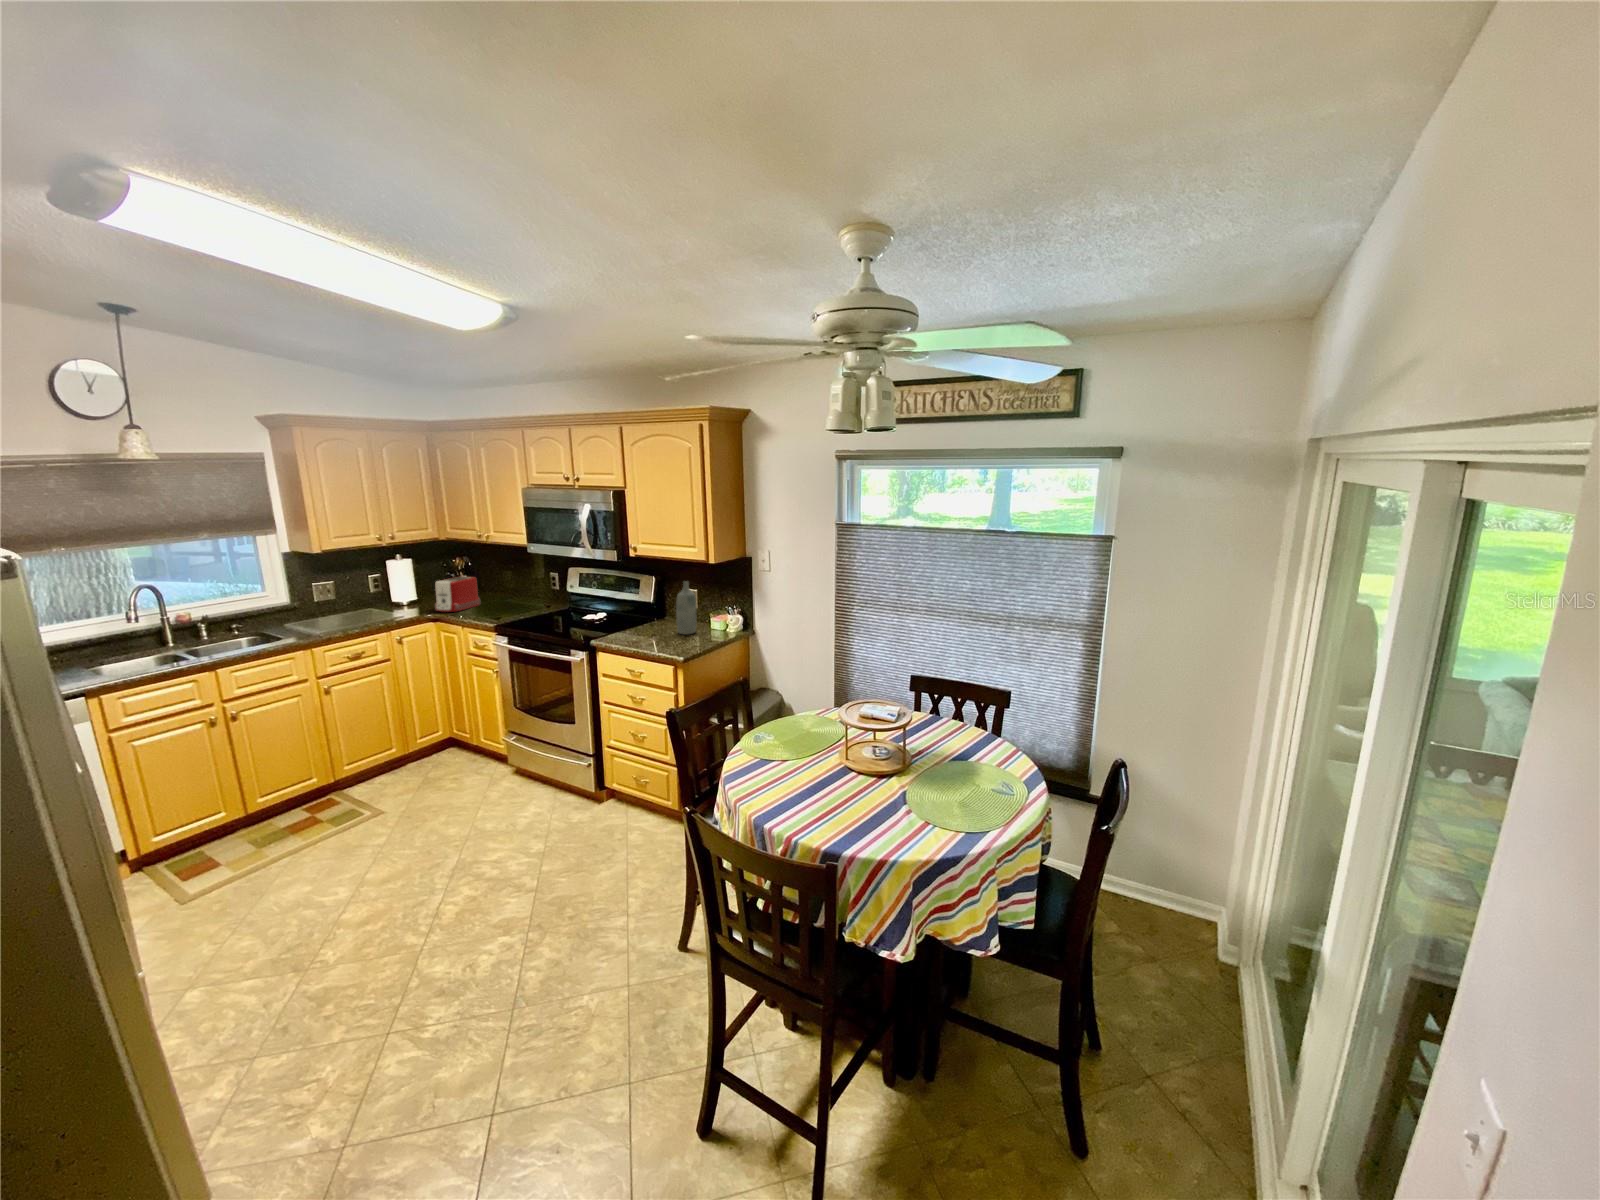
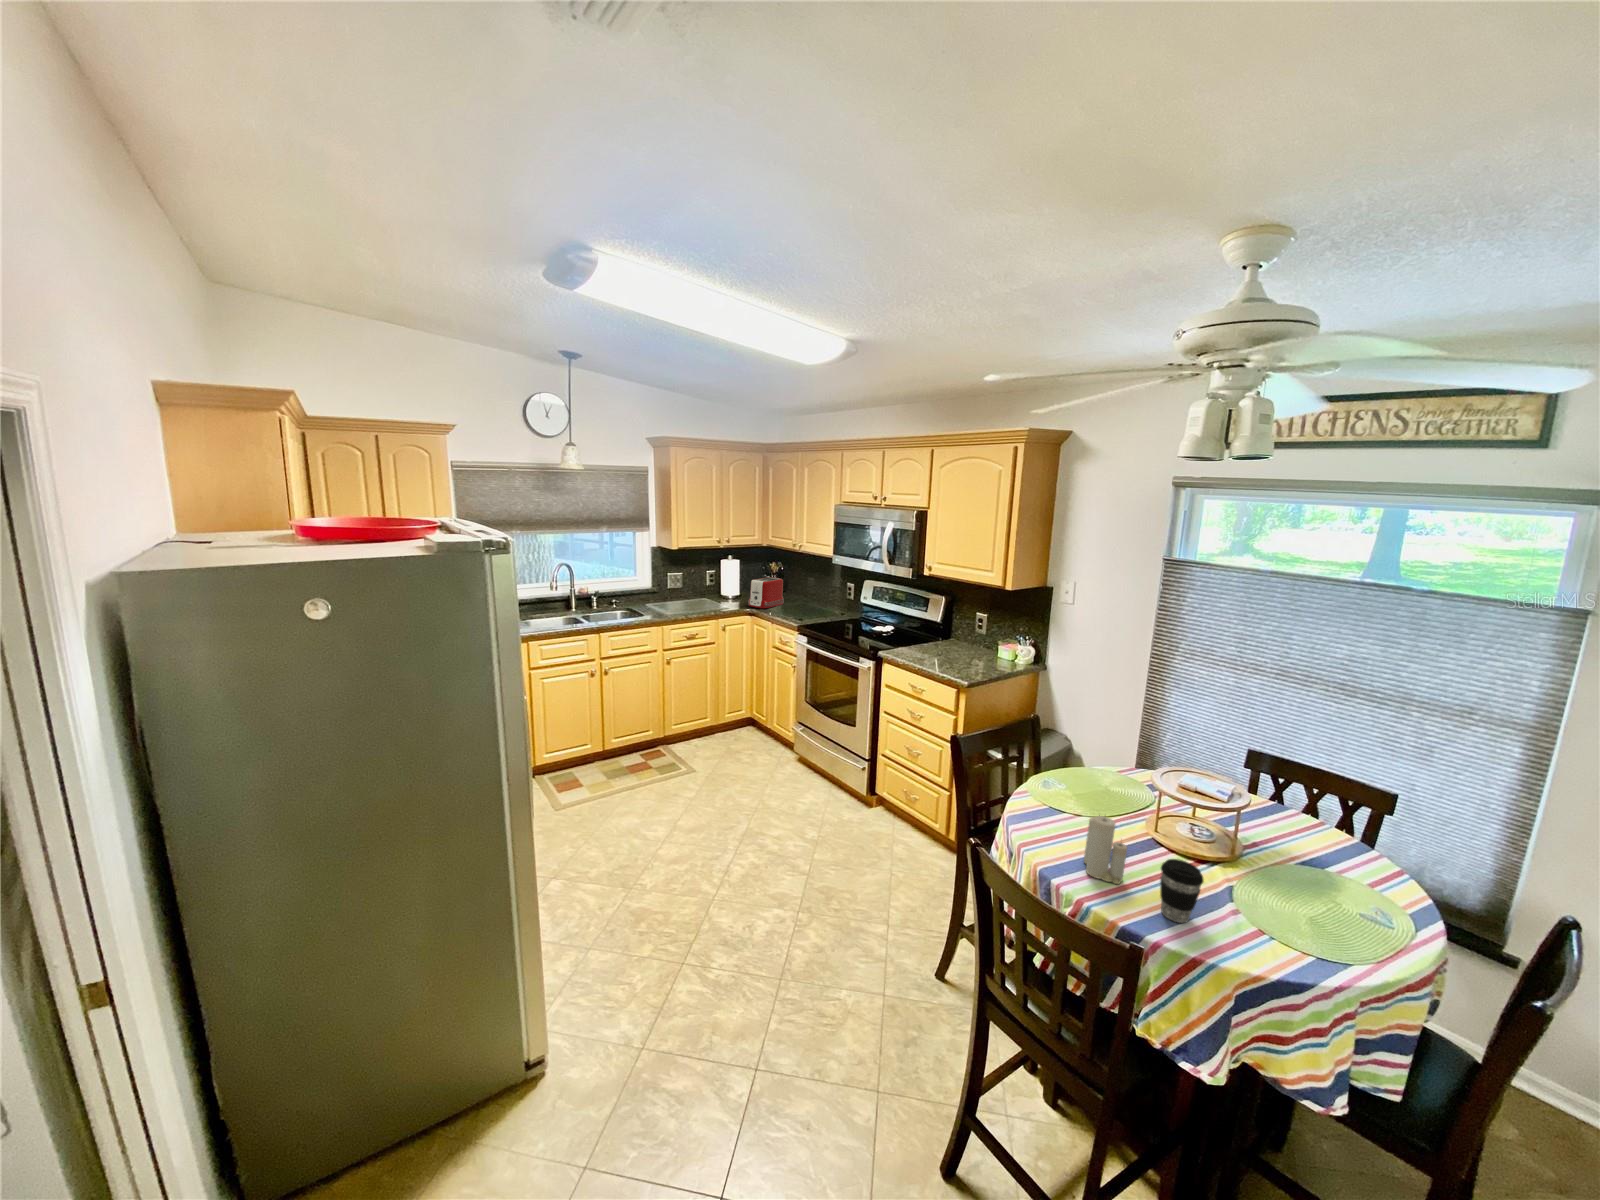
bottle: present [676,581,696,634] -> none [965,605,987,659]
candle: none [789,752,823,814] -> present [1084,815,1127,884]
coffee cup: none [850,778,883,834] -> present [1160,859,1204,923]

